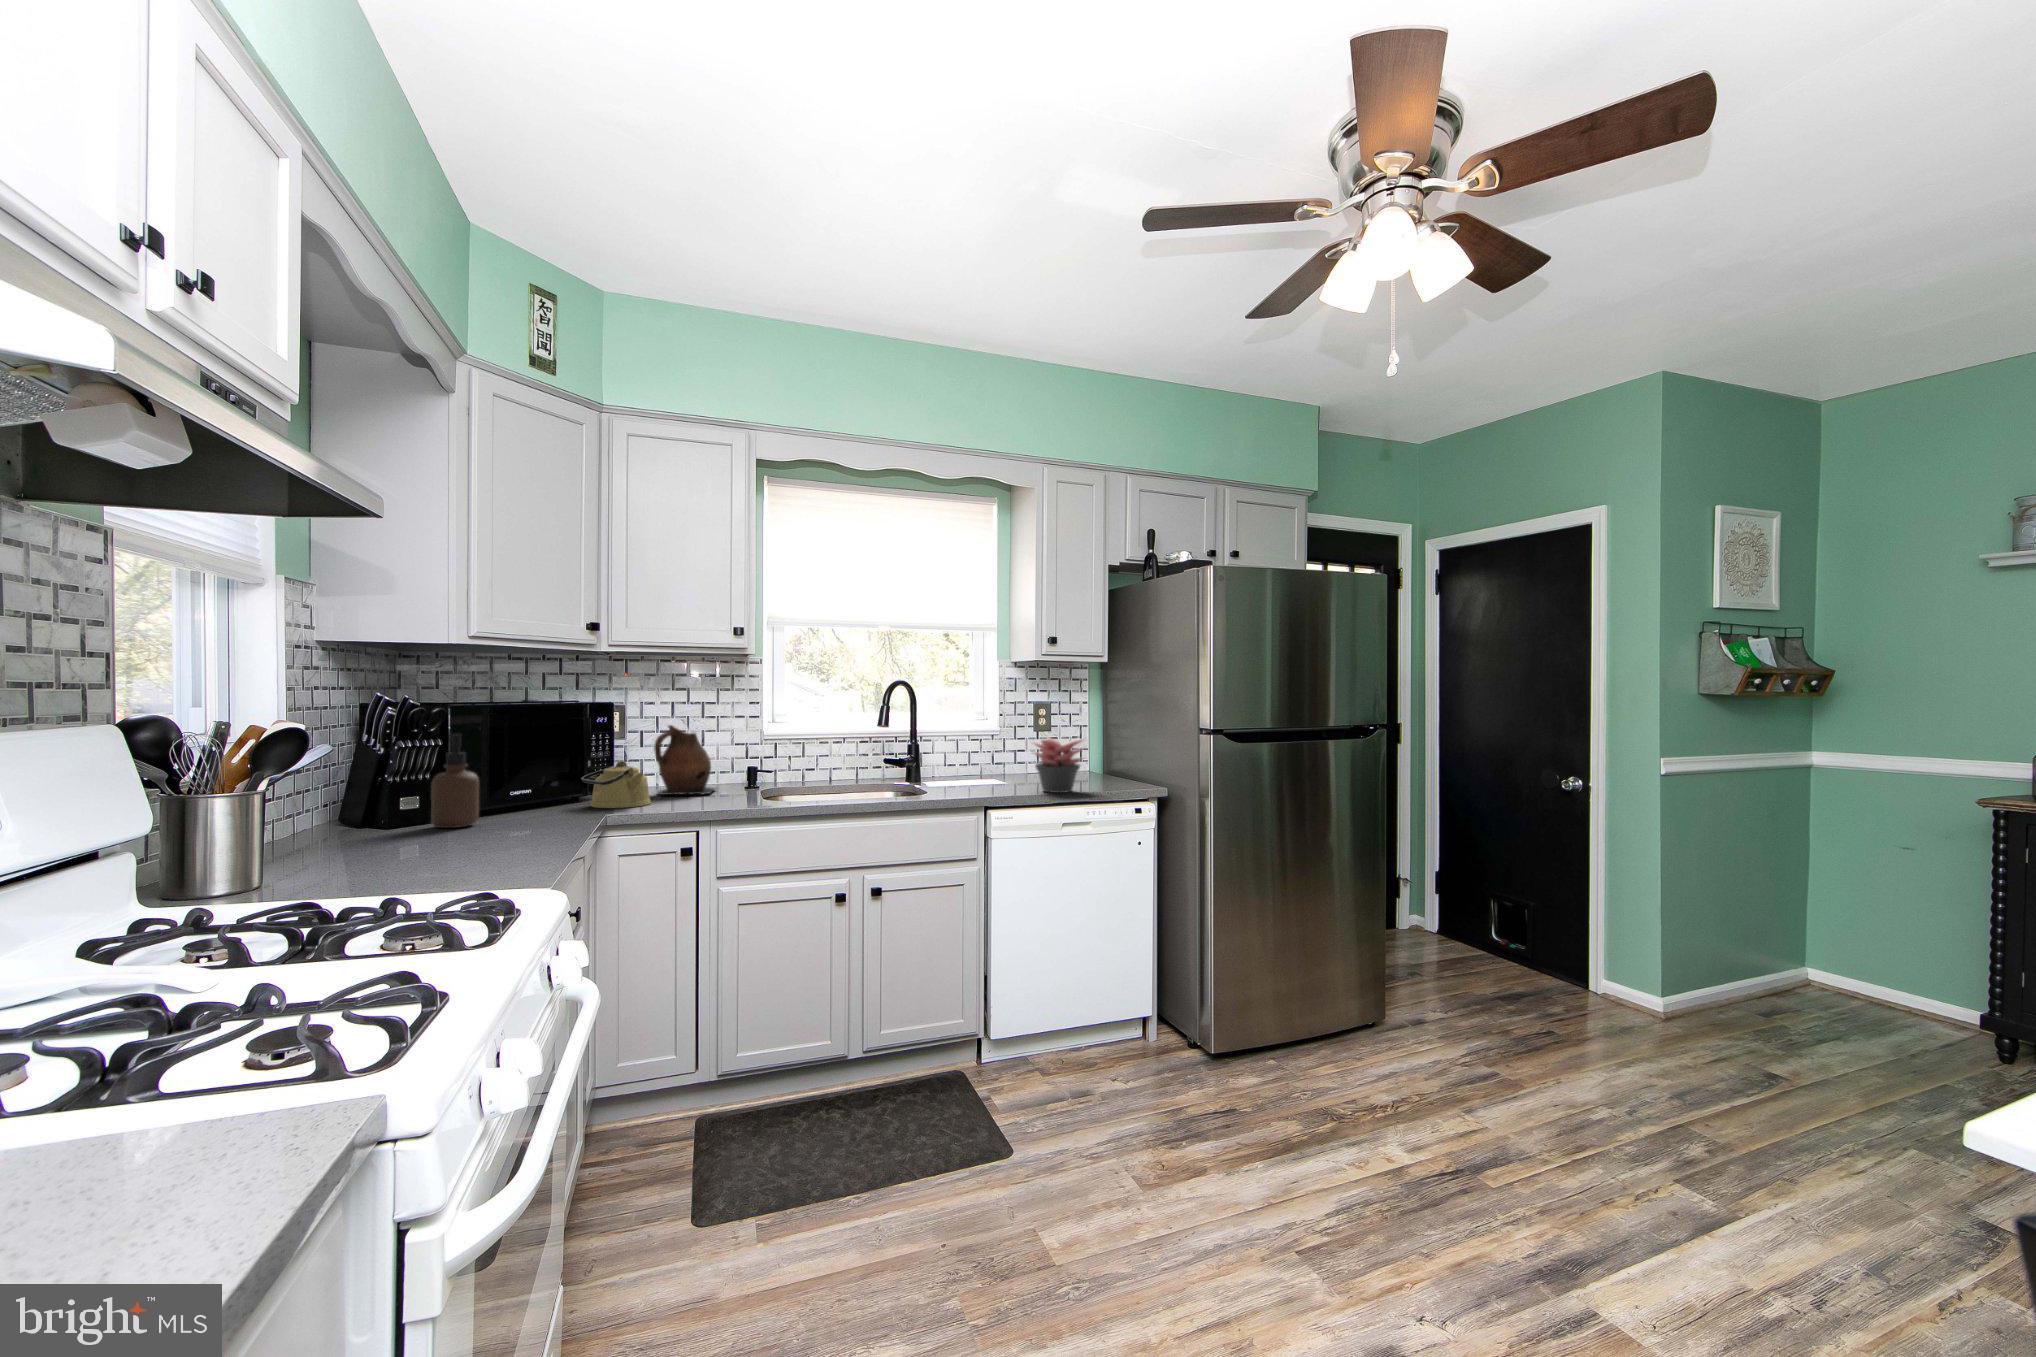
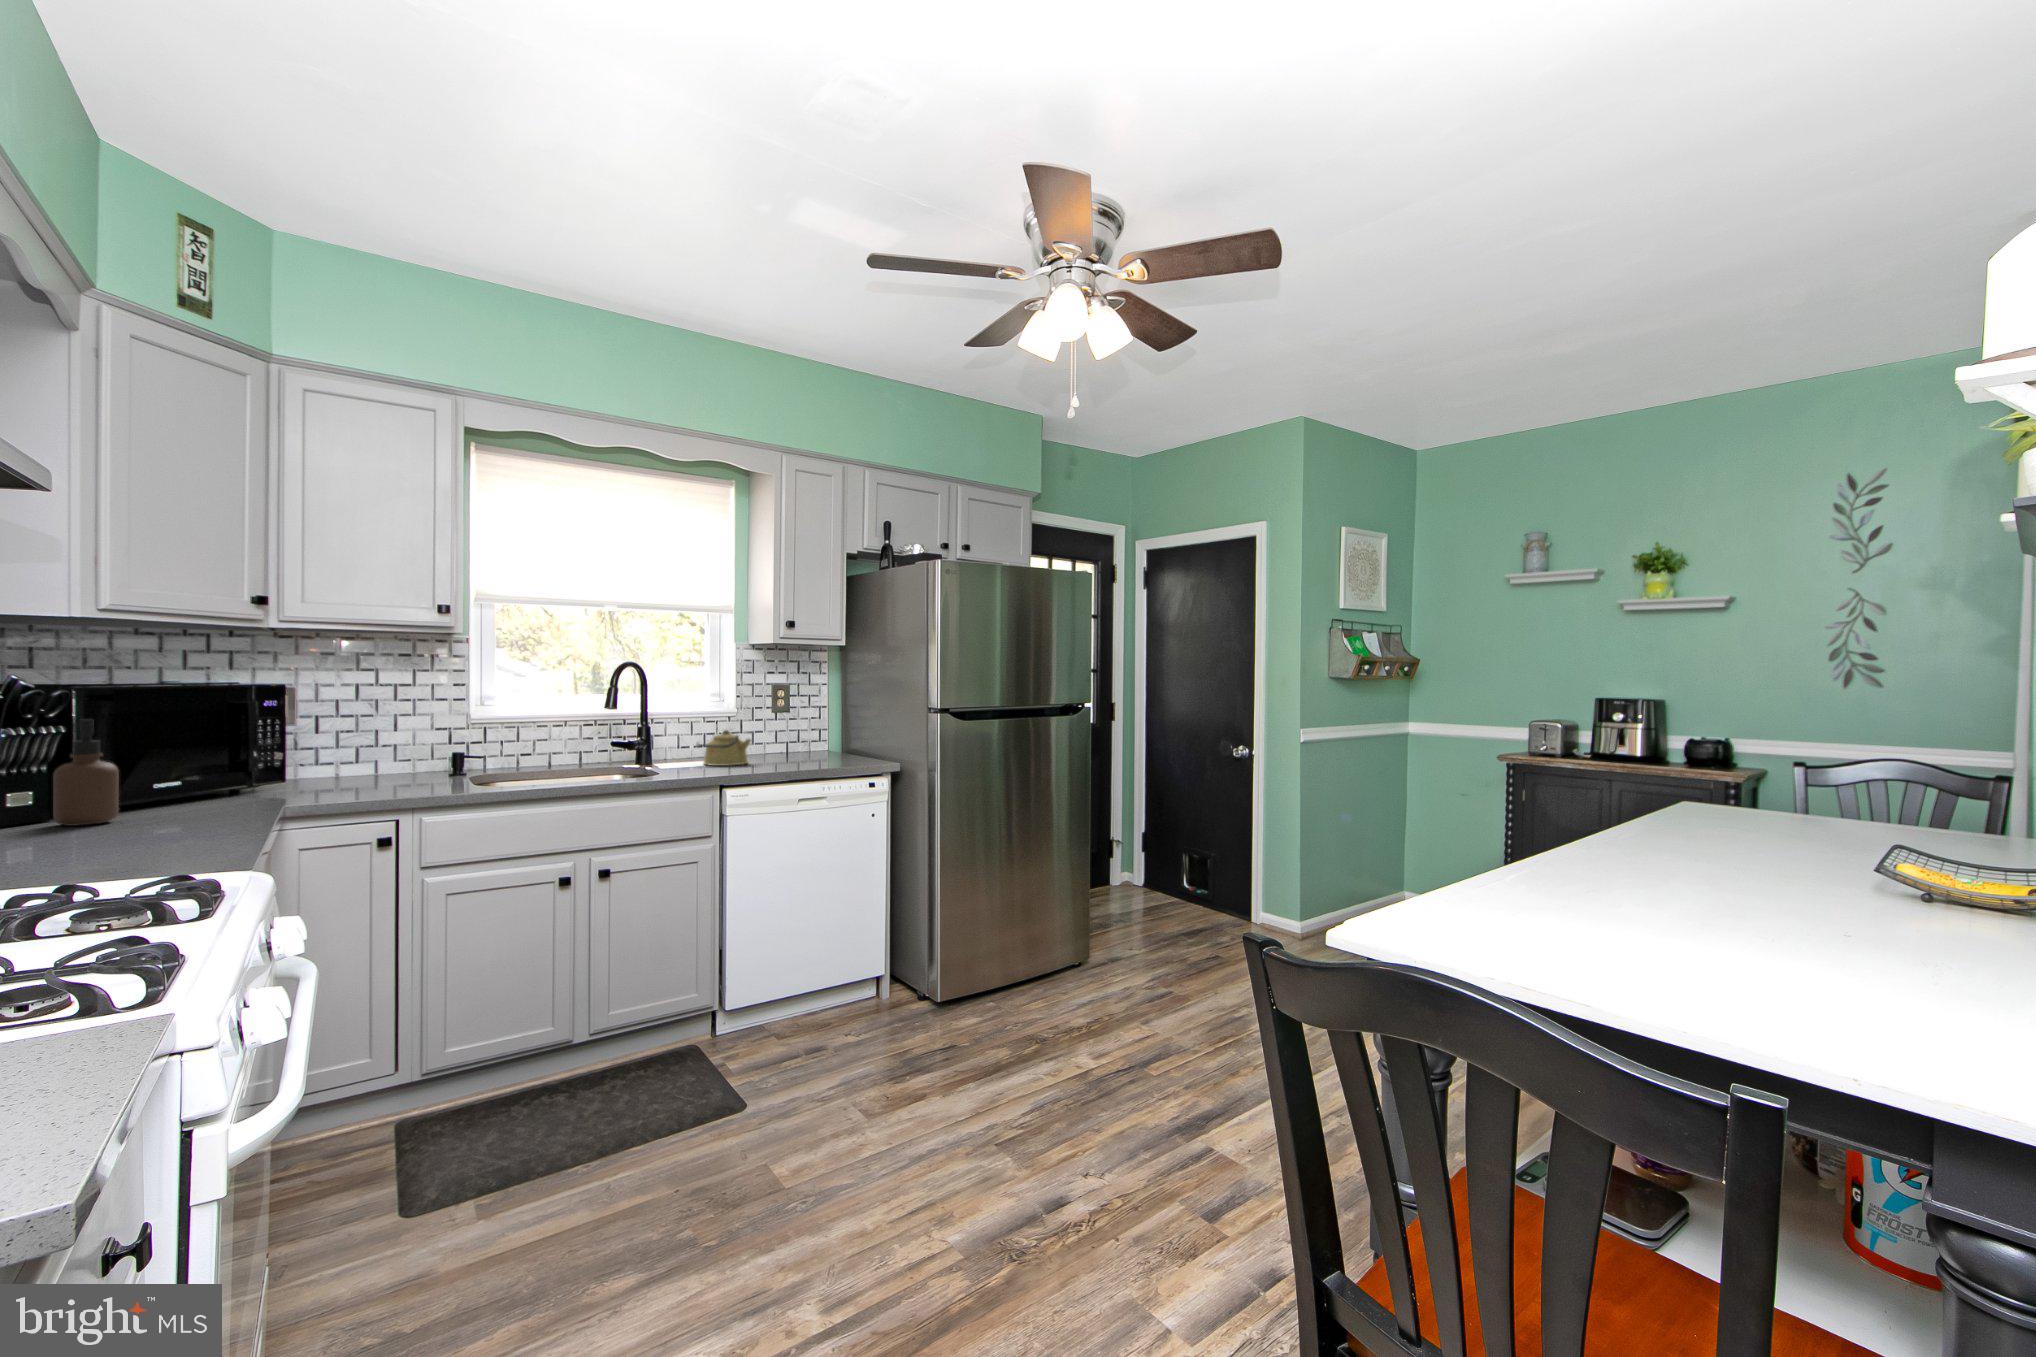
ceramic pitcher: present [654,725,715,795] -> none [336,709,414,785]
succulent plant: present [1034,737,1083,793] -> none [767,718,819,771]
kettle: present [581,761,651,808] -> present [697,730,751,766]

